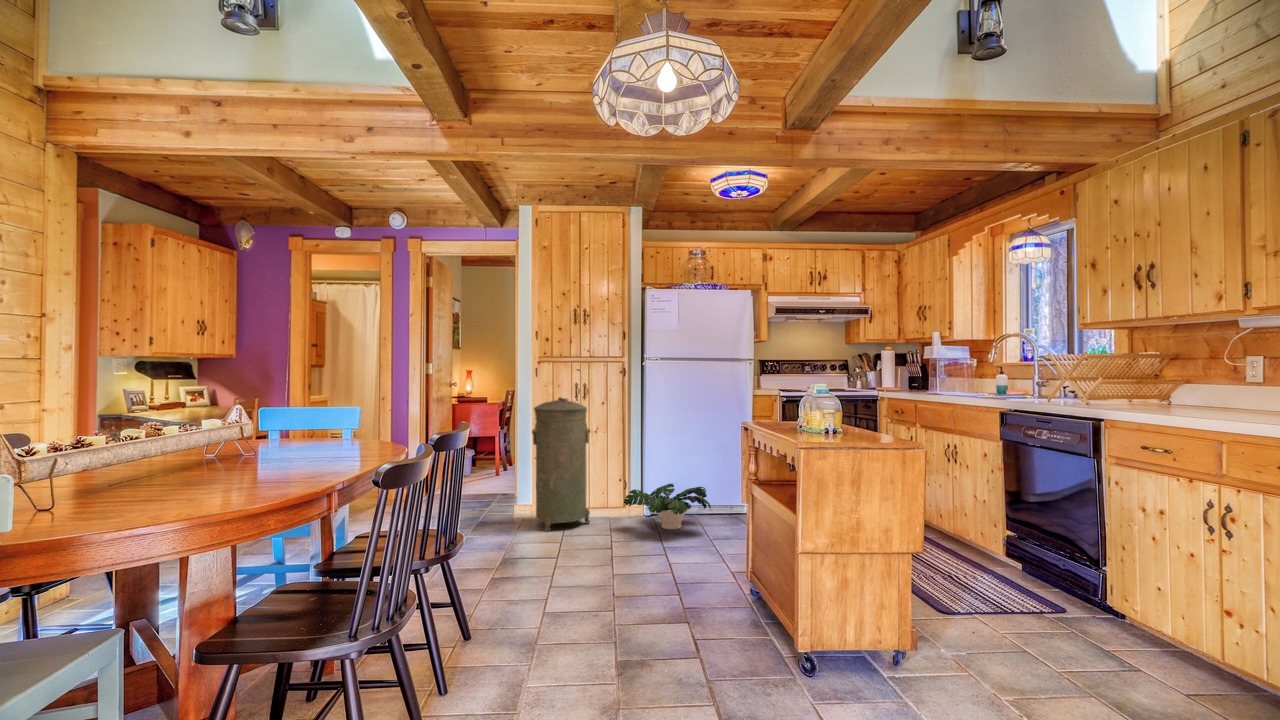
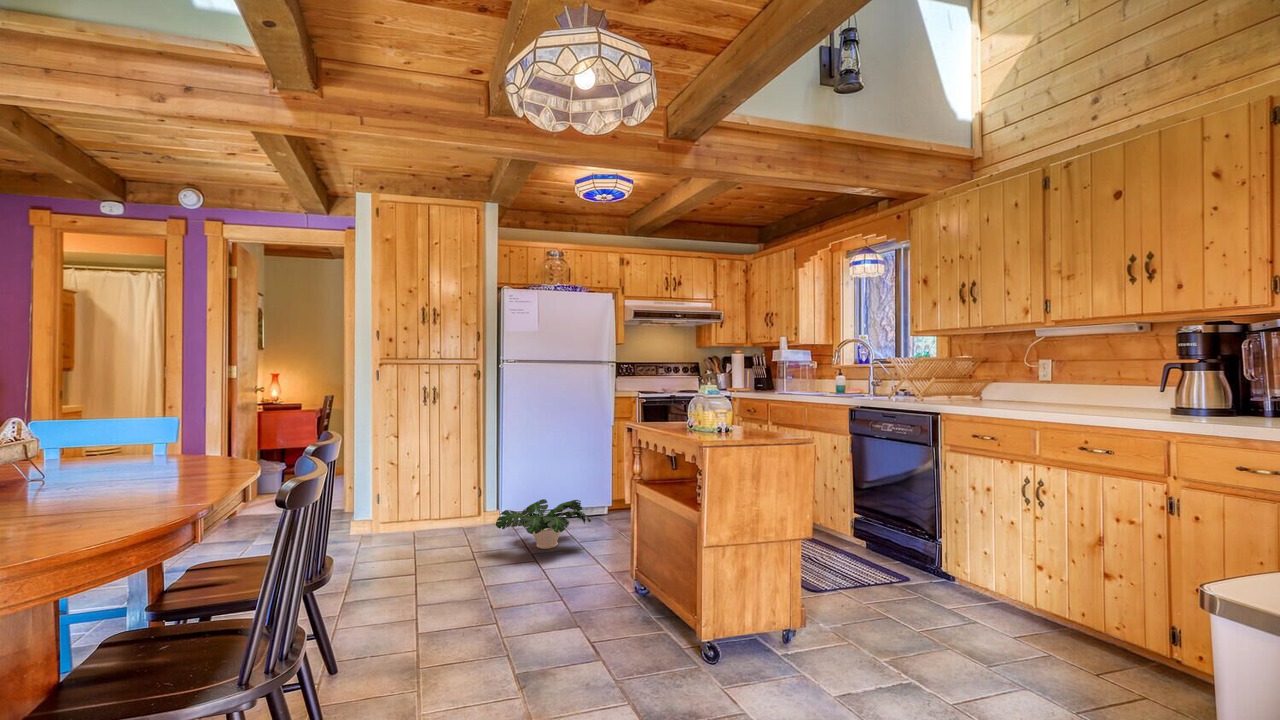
trash can: present [532,397,590,531] -> none [382,414,455,569]

